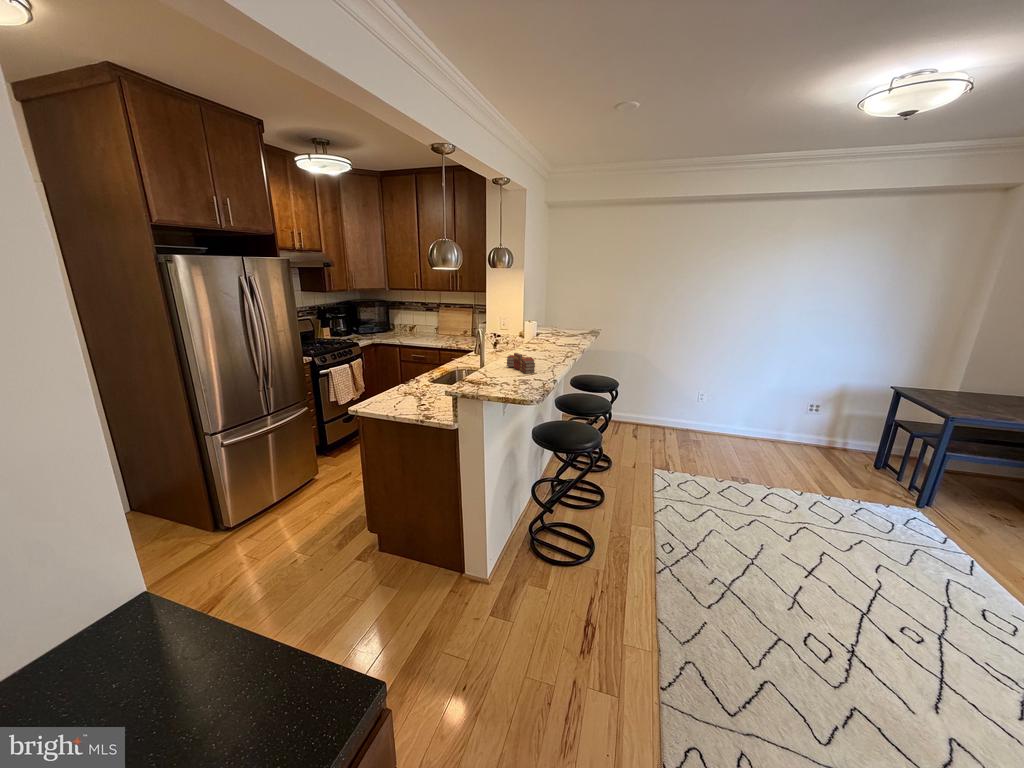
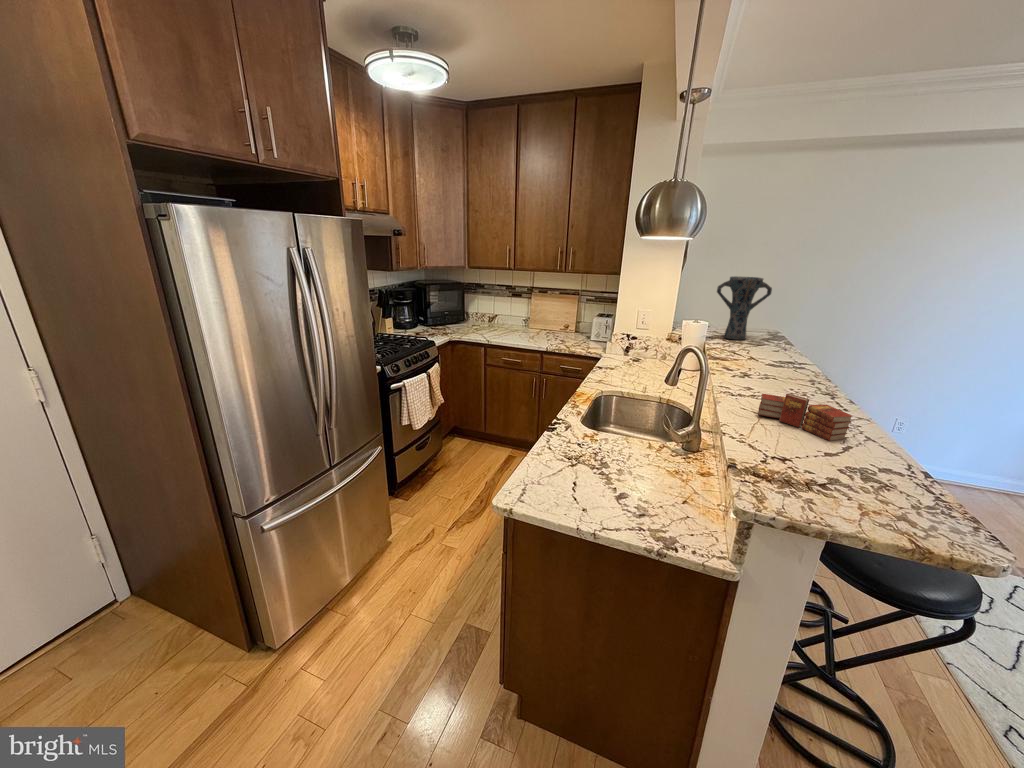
vase: none [546,293,580,336] -> present [717,276,772,340]

